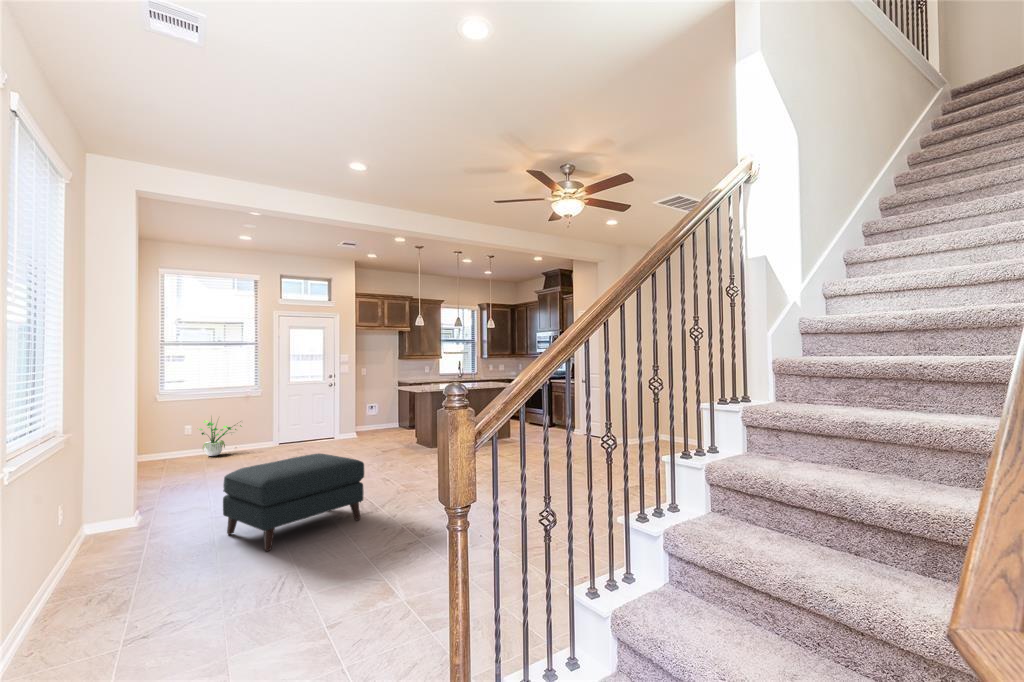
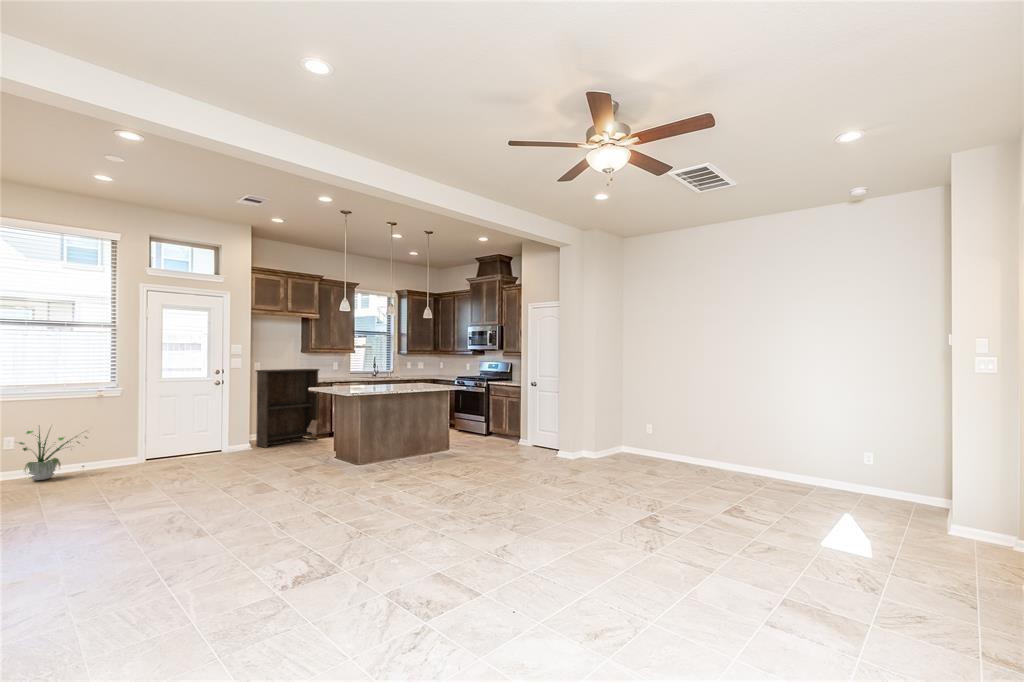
bookshelf: none [360,373,410,437] -> present [256,369,319,448]
ottoman: present [223,454,364,551] -> none [98,470,316,621]

